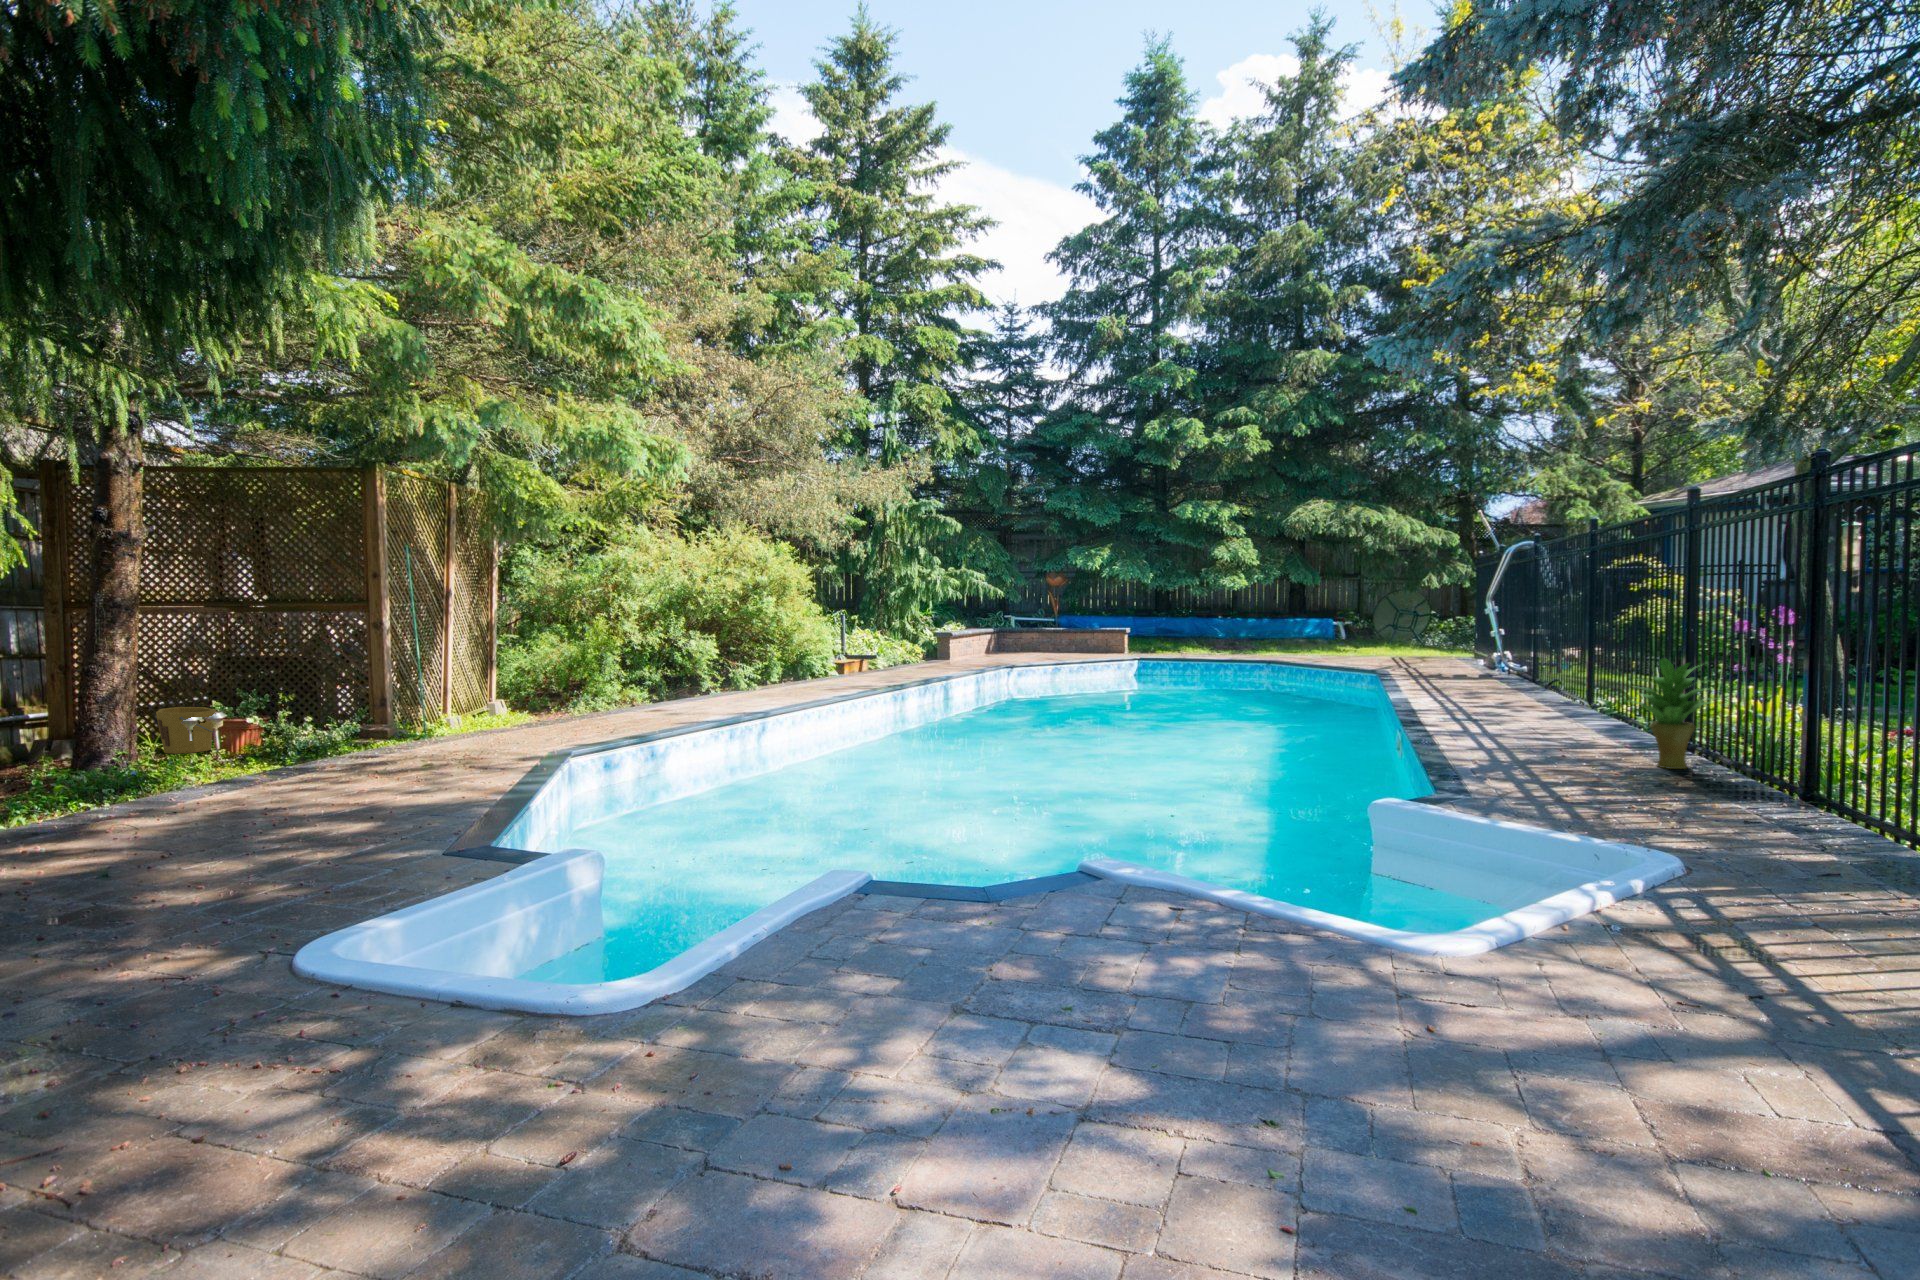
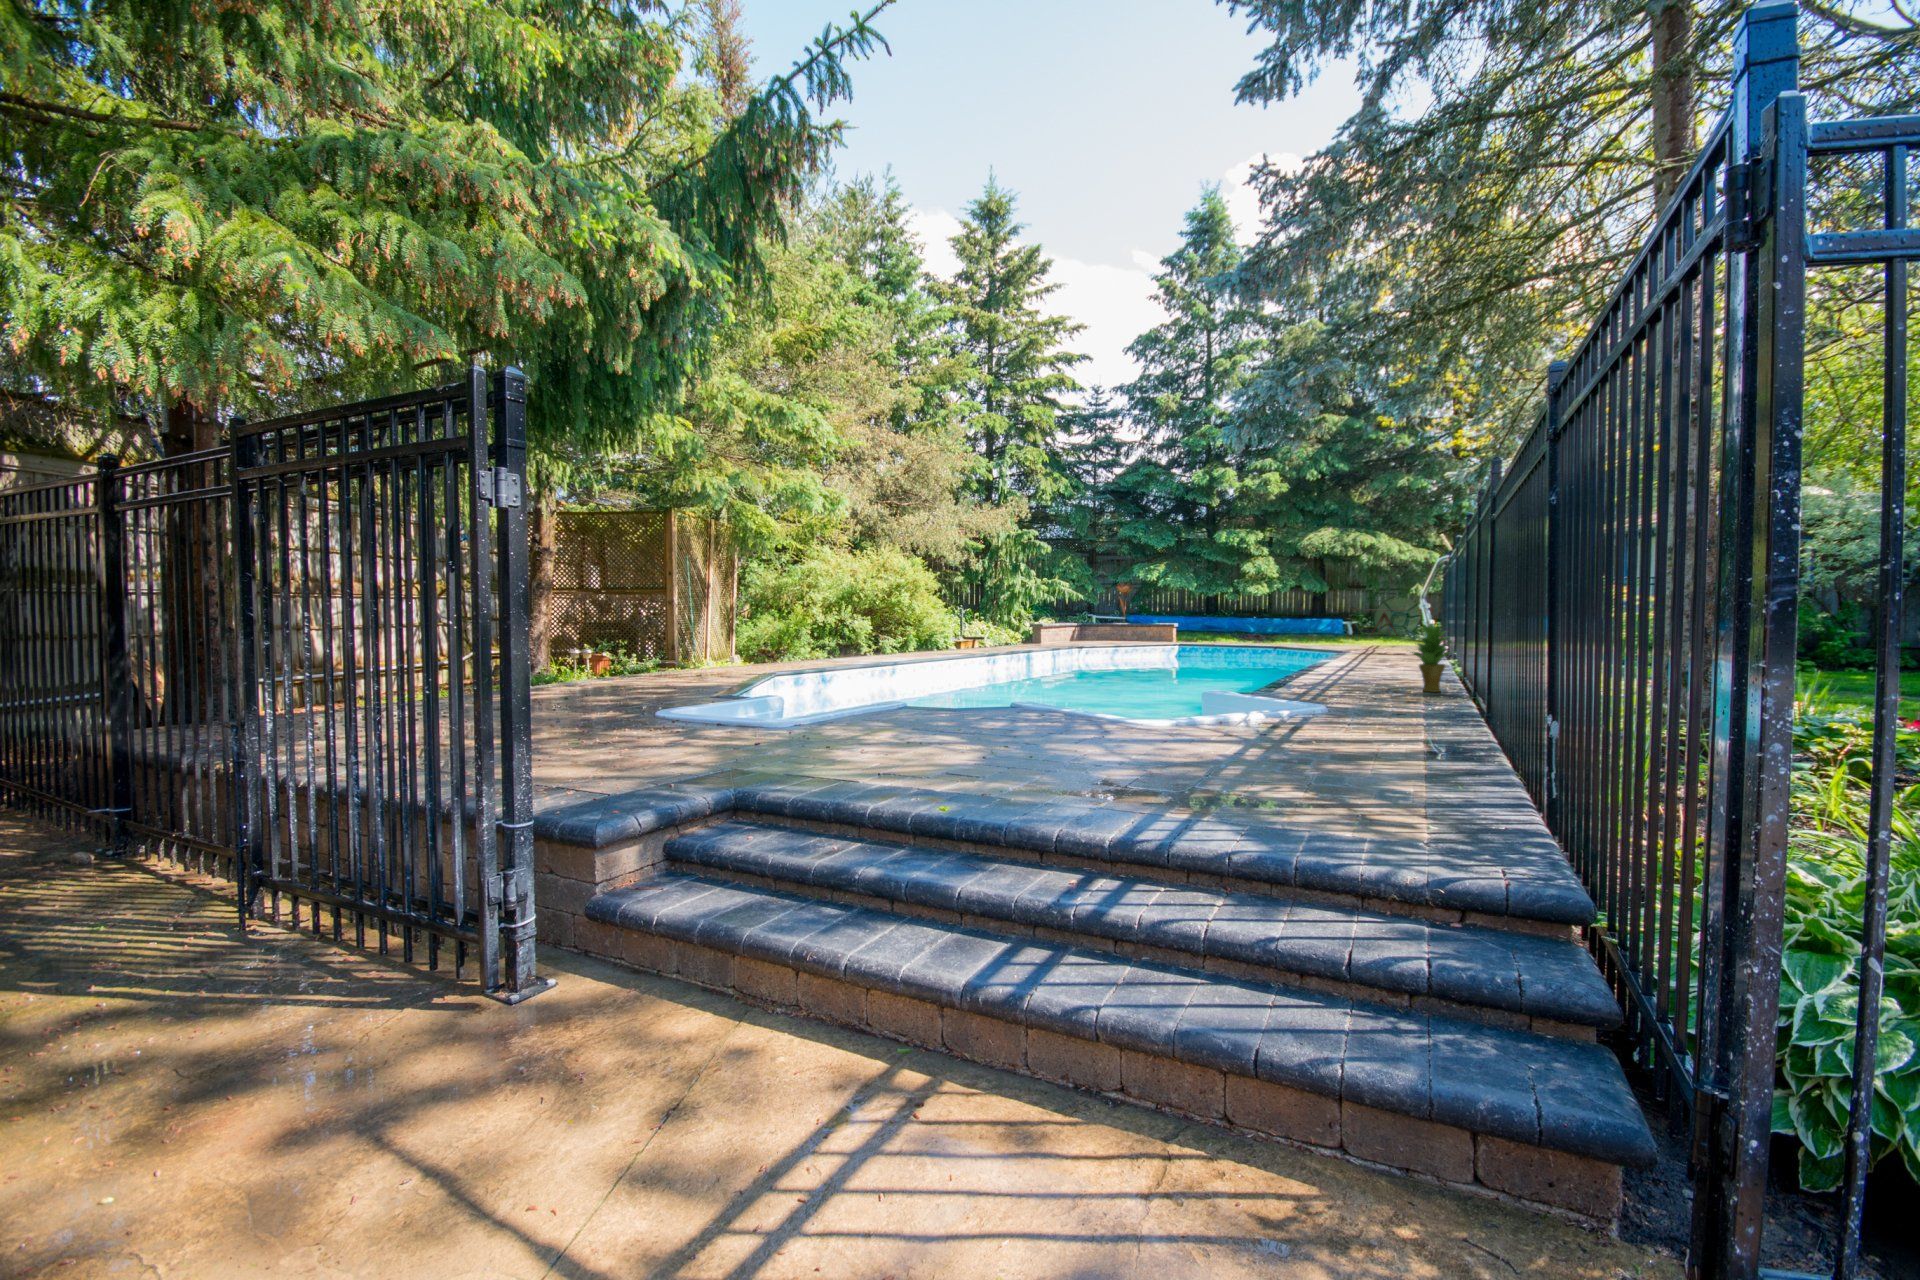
round table: none [1367,606,1421,641] -> present [1373,609,1396,633]
bucket: present [156,707,216,754] -> none [551,649,582,675]

